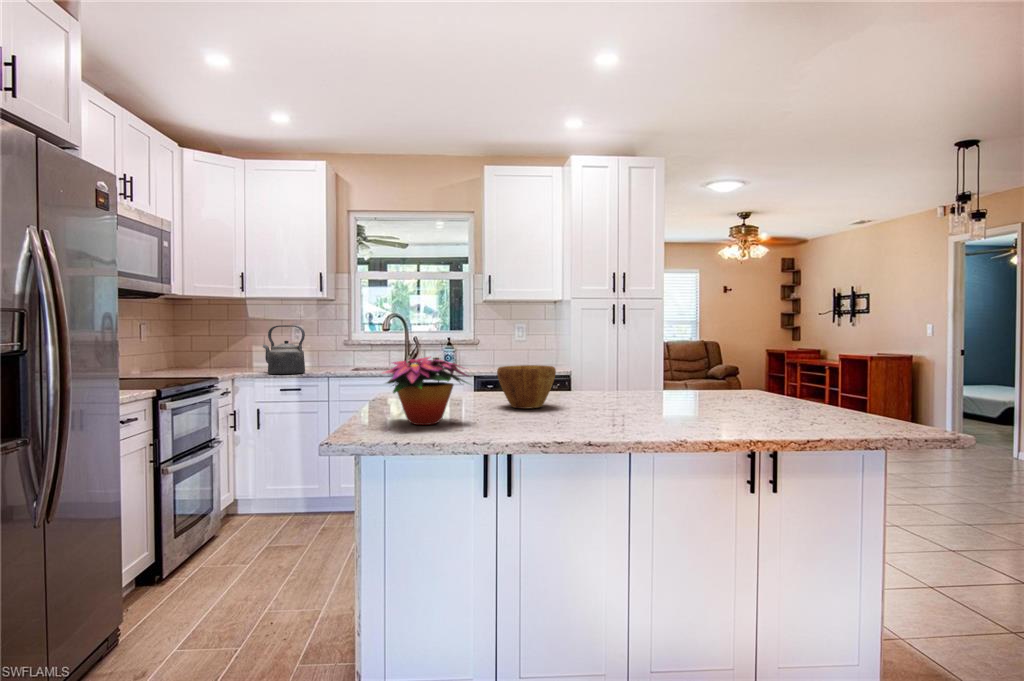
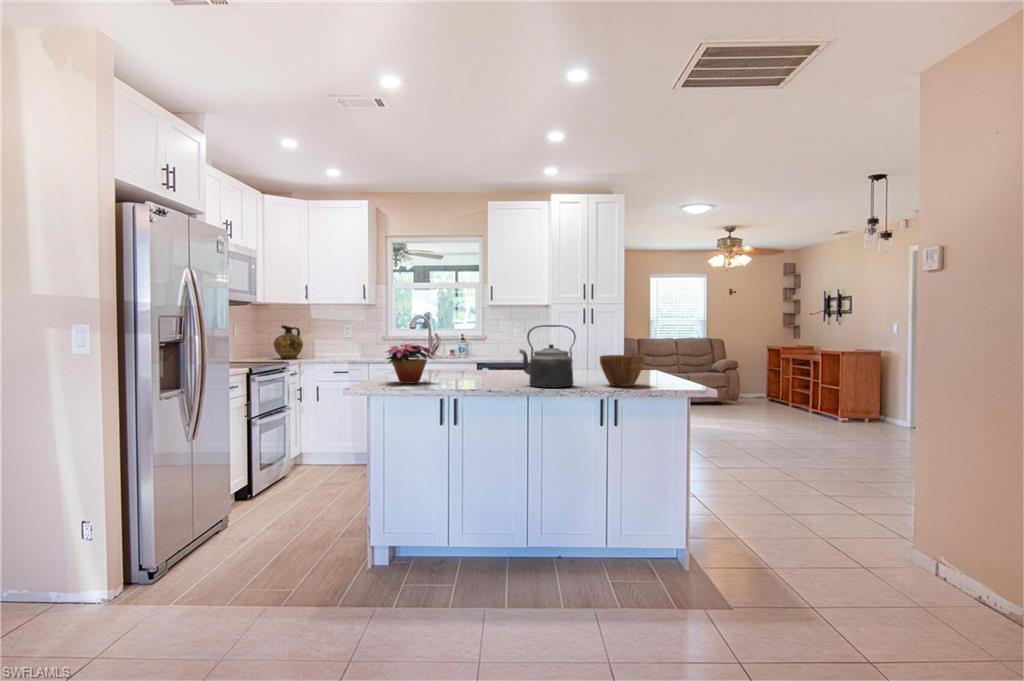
ceramic jug: none [196,325,238,372] -> present [274,325,303,359]
kettle: present [263,325,305,374] -> present [519,325,576,388]
bowl: present [497,365,556,409] -> present [600,355,644,386]

